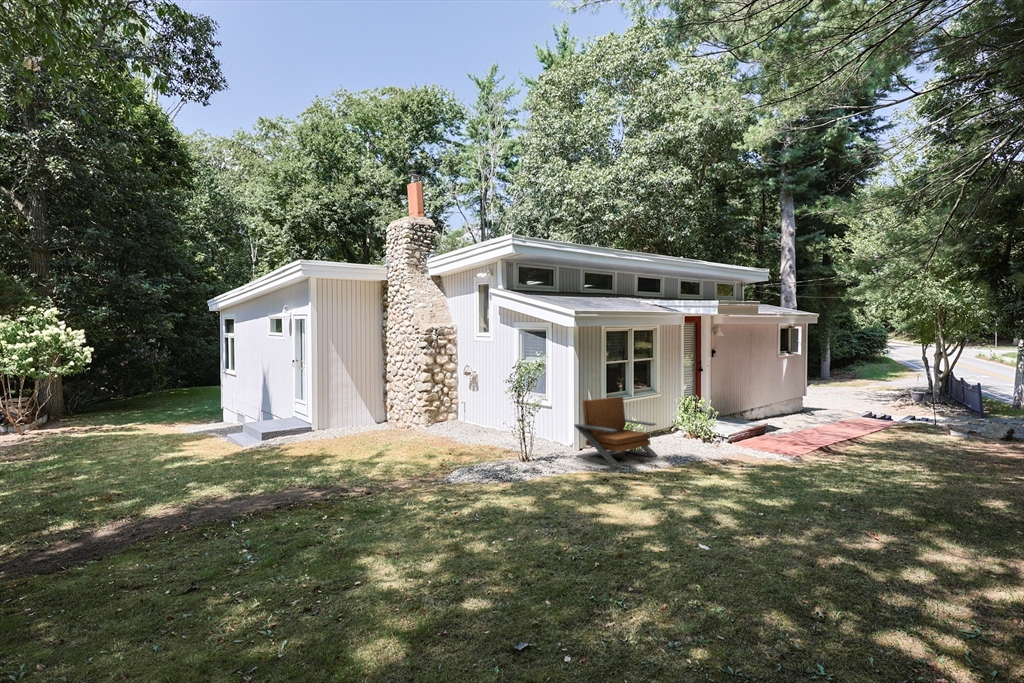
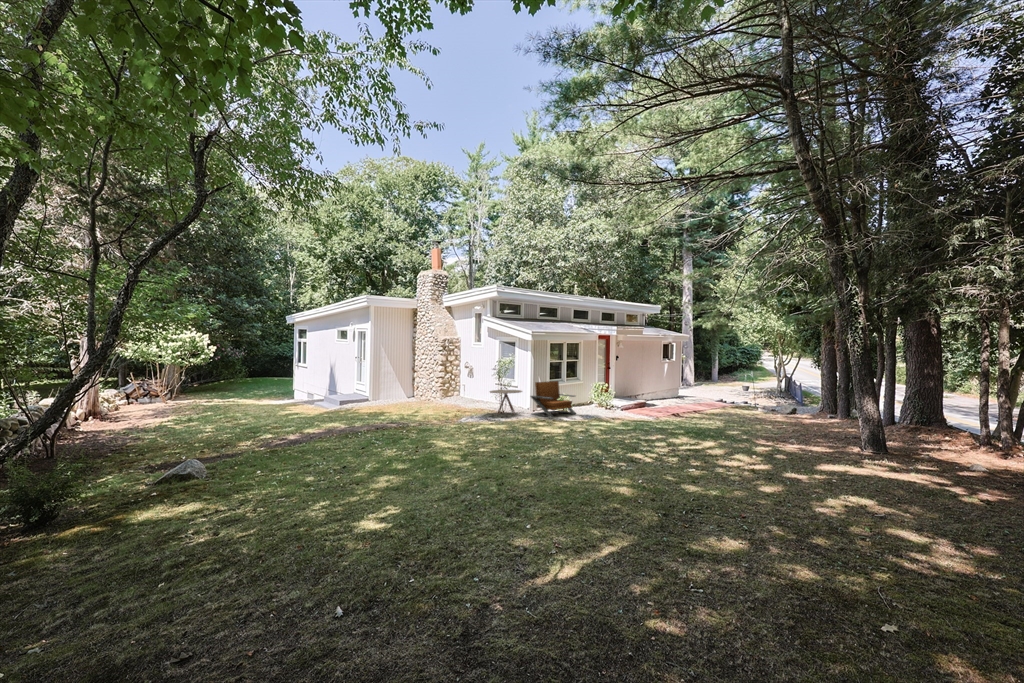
round table: none [502,412,560,459] -> present [490,390,522,414]

